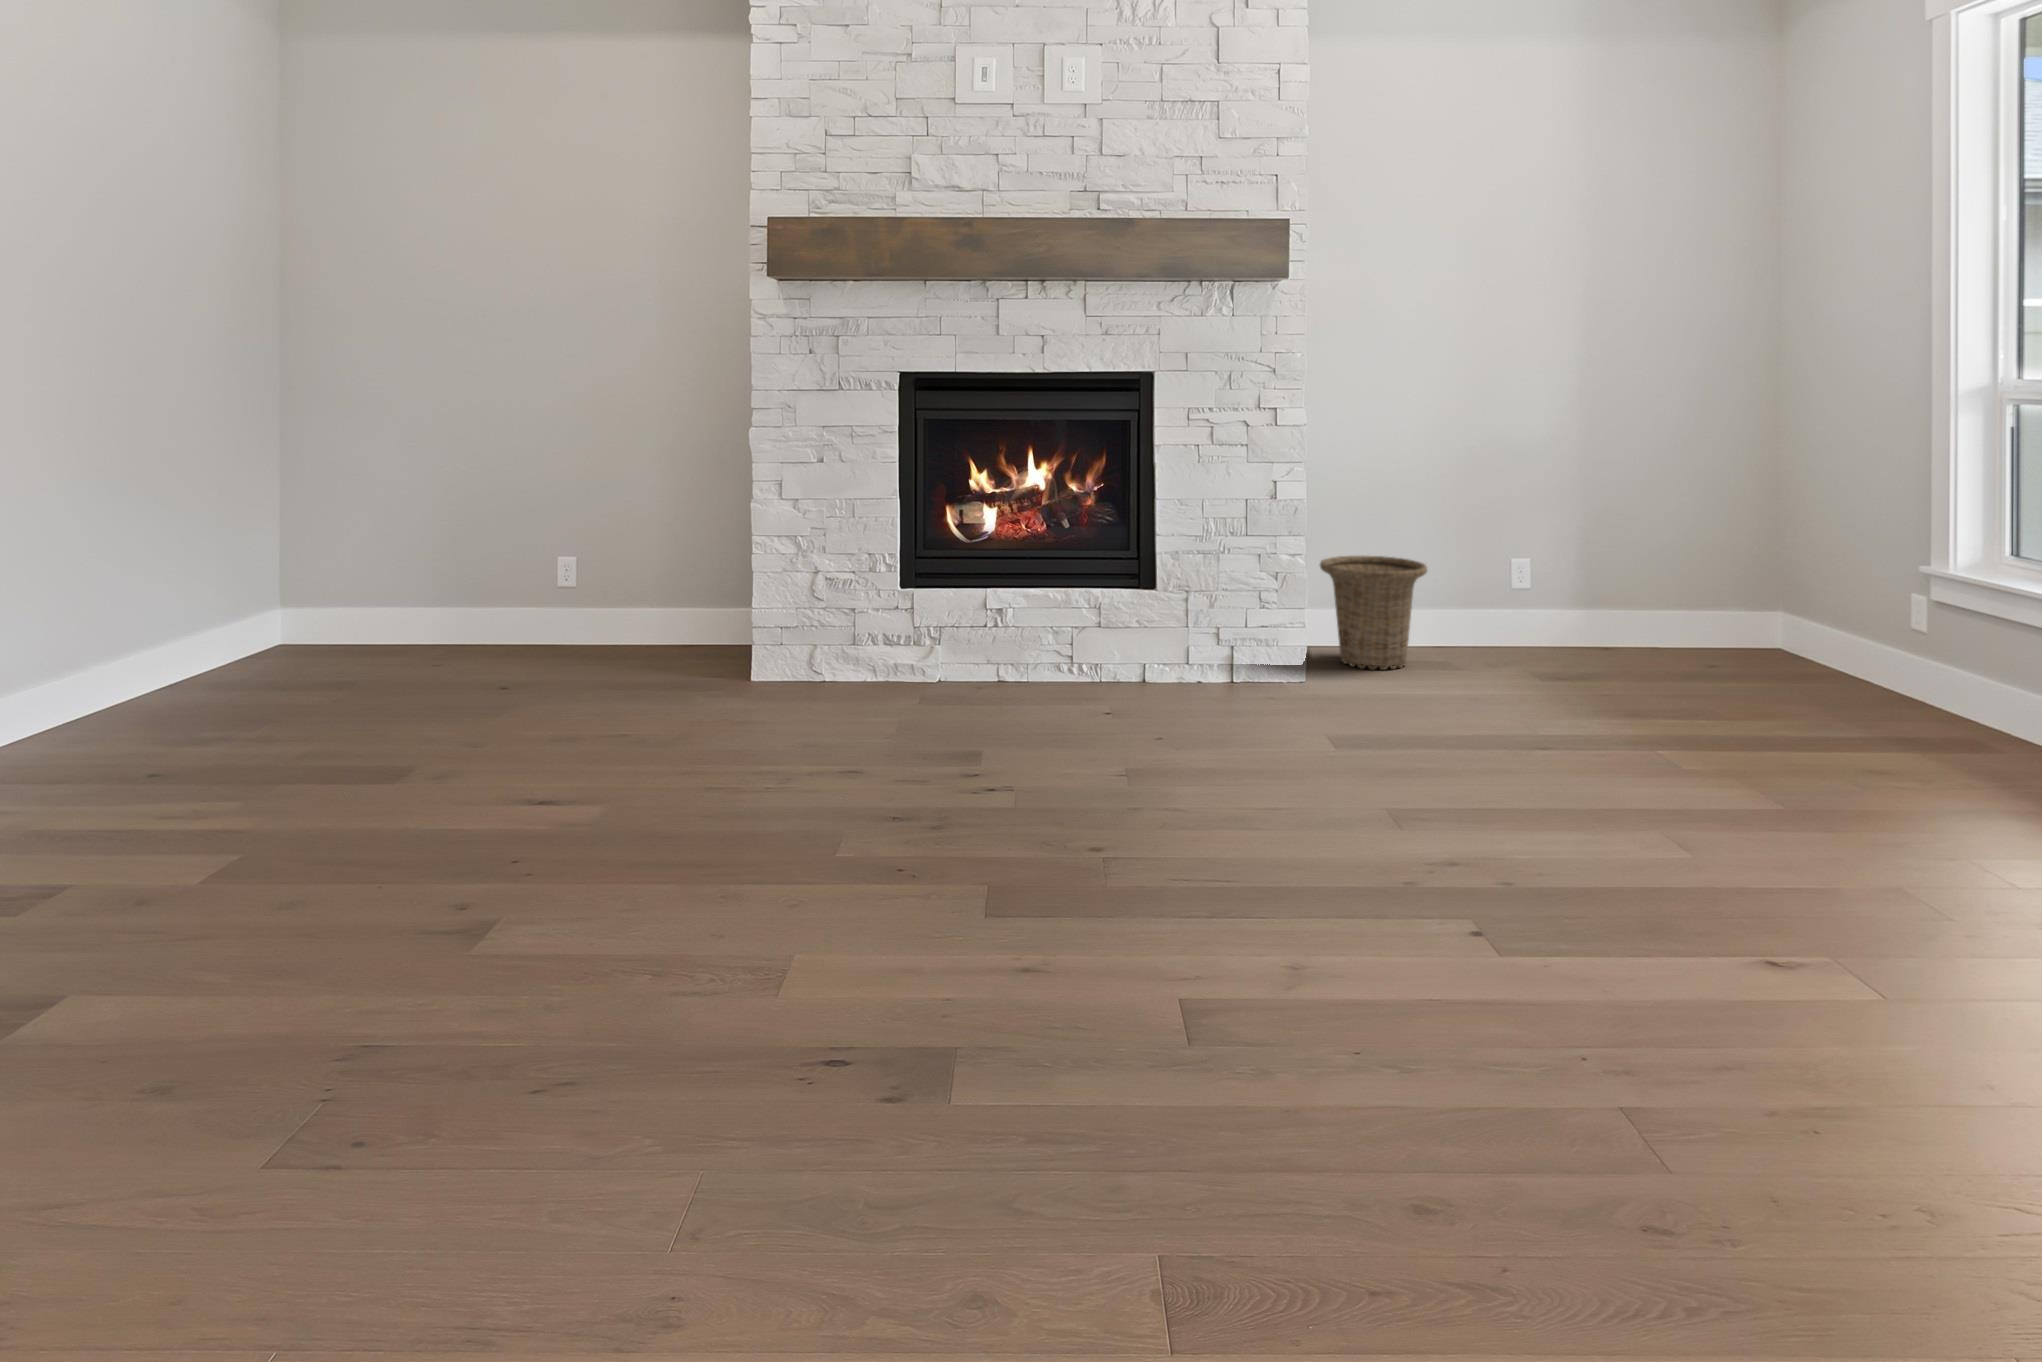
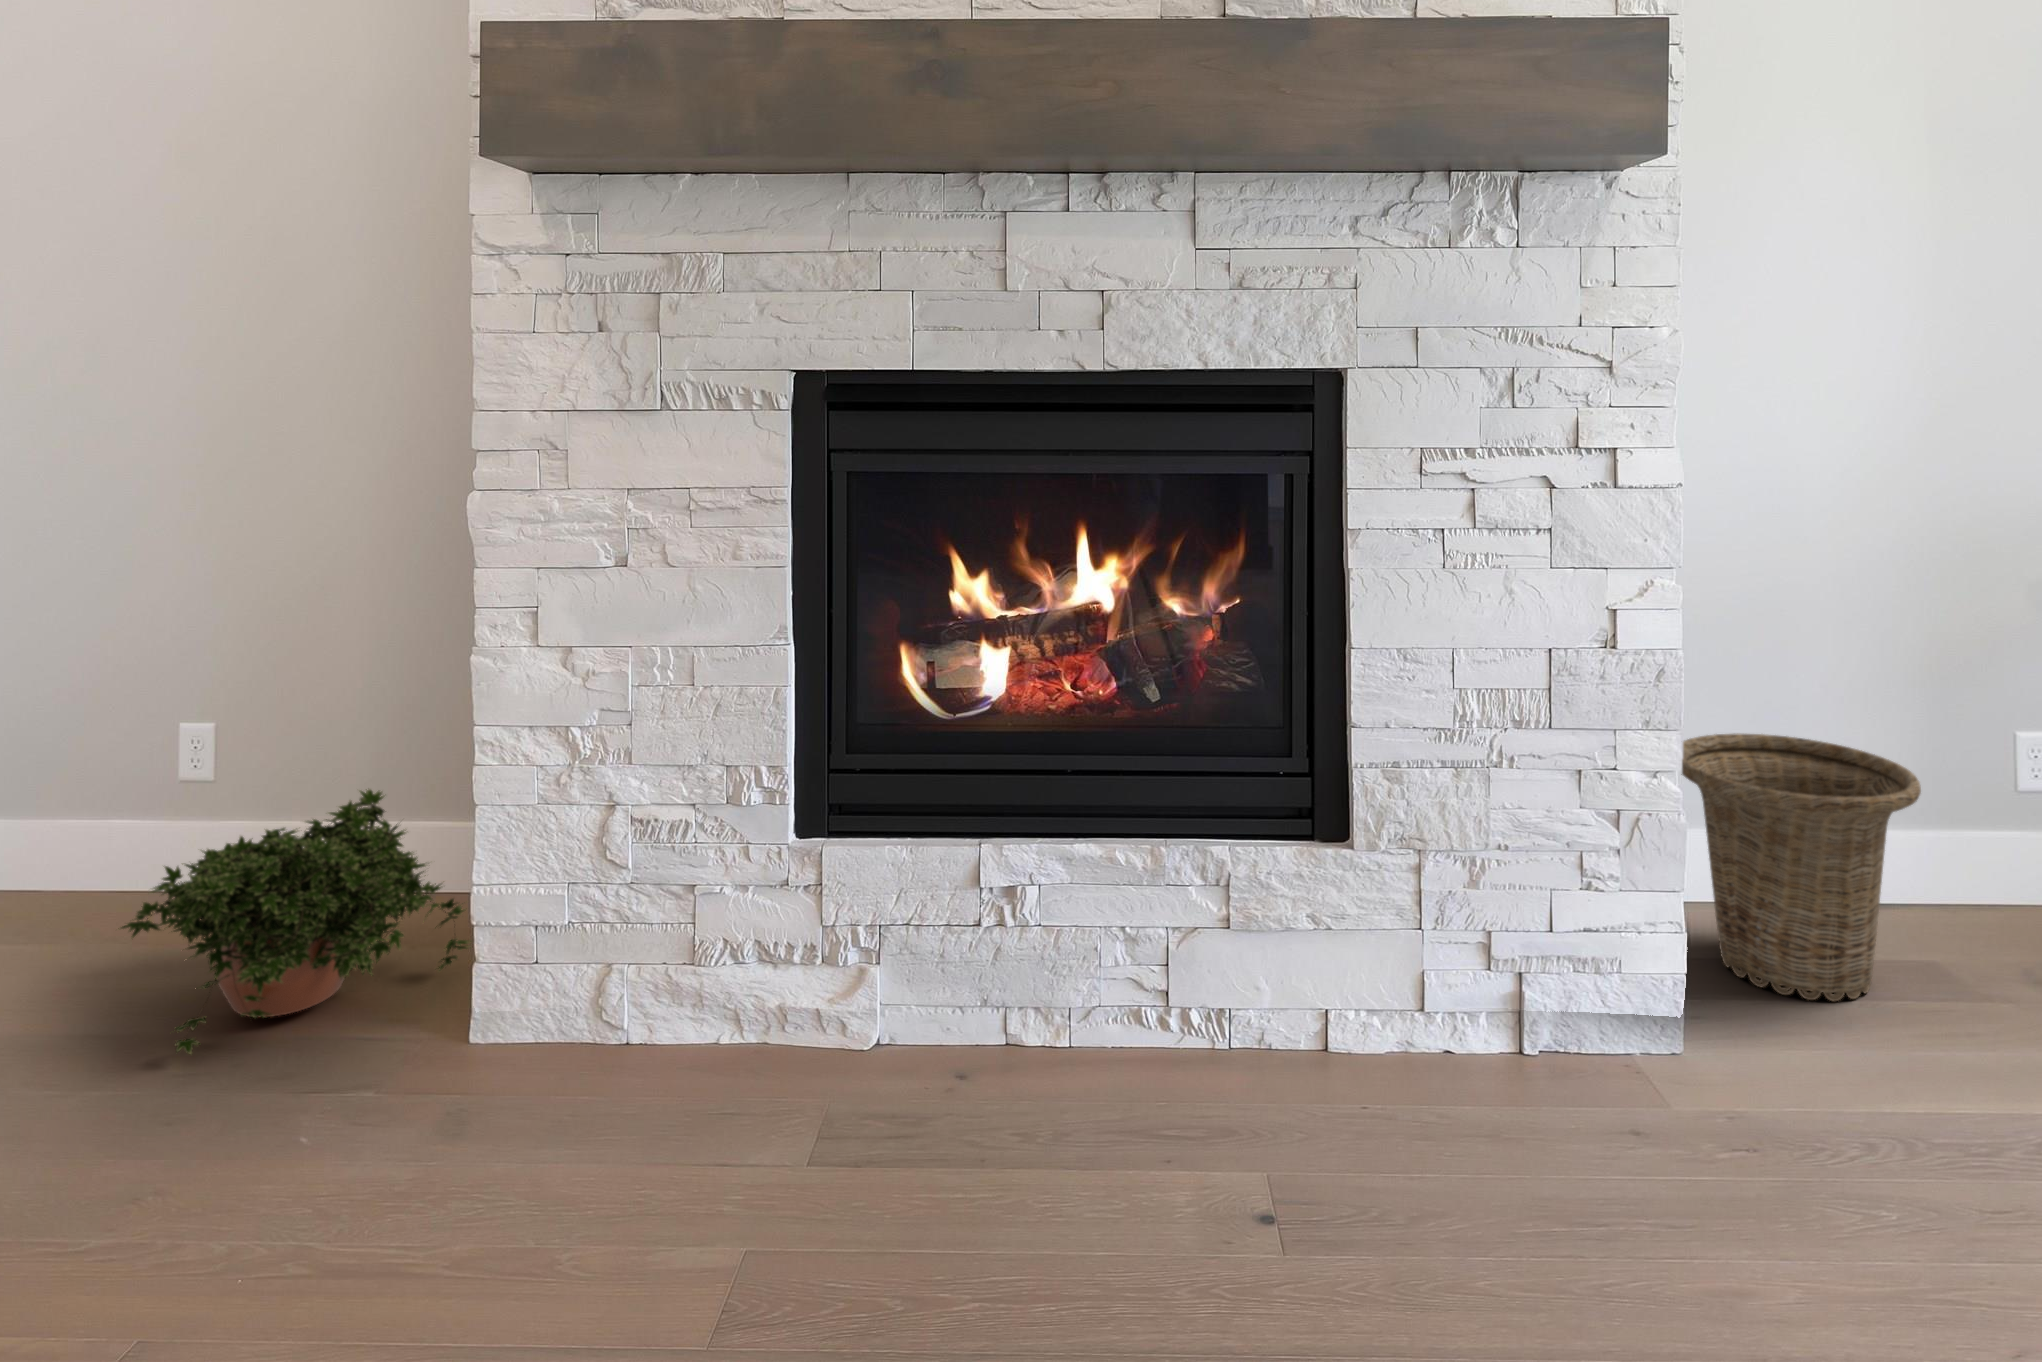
potted plant: none [576,576,737,684] -> present [118,789,471,1054]

